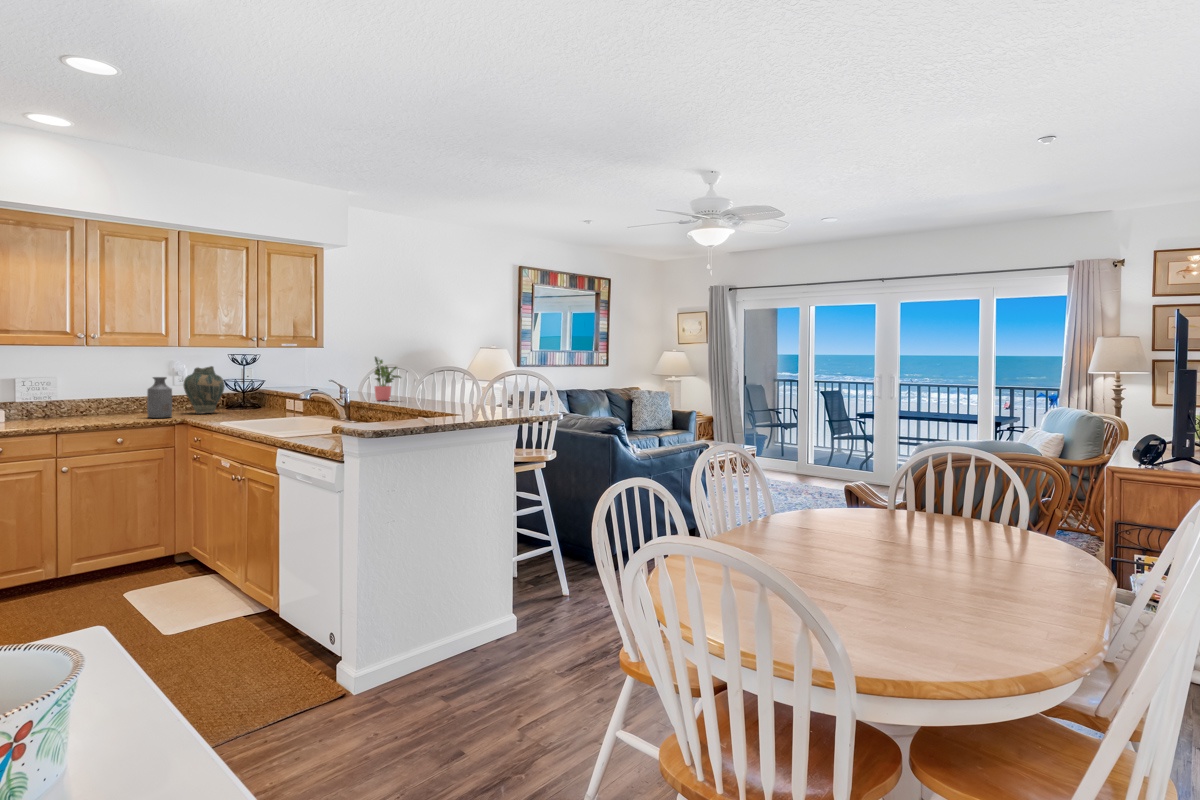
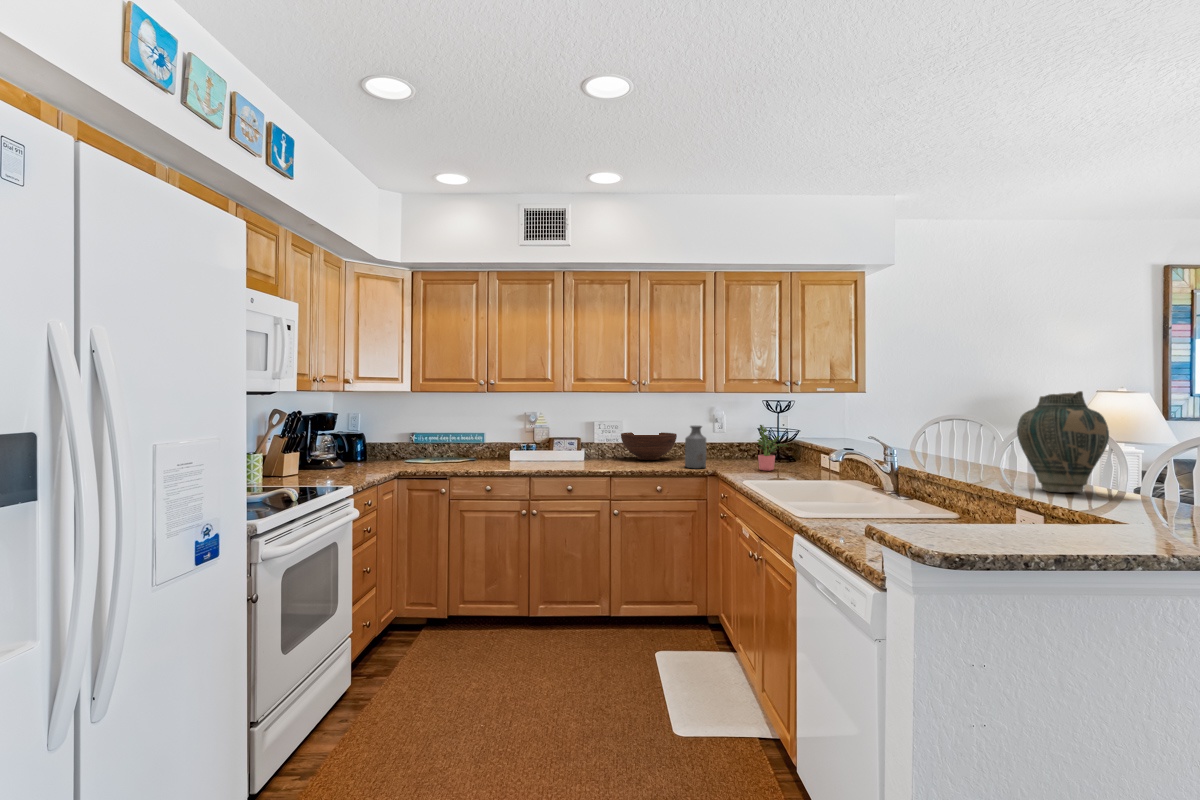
potted plant: present [375,357,401,401] -> present [757,425,788,471]
vase: present [184,366,224,414] -> present [1017,391,1109,492]
fruit bowl: none [57,387,132,415] -> present [621,432,677,460]

